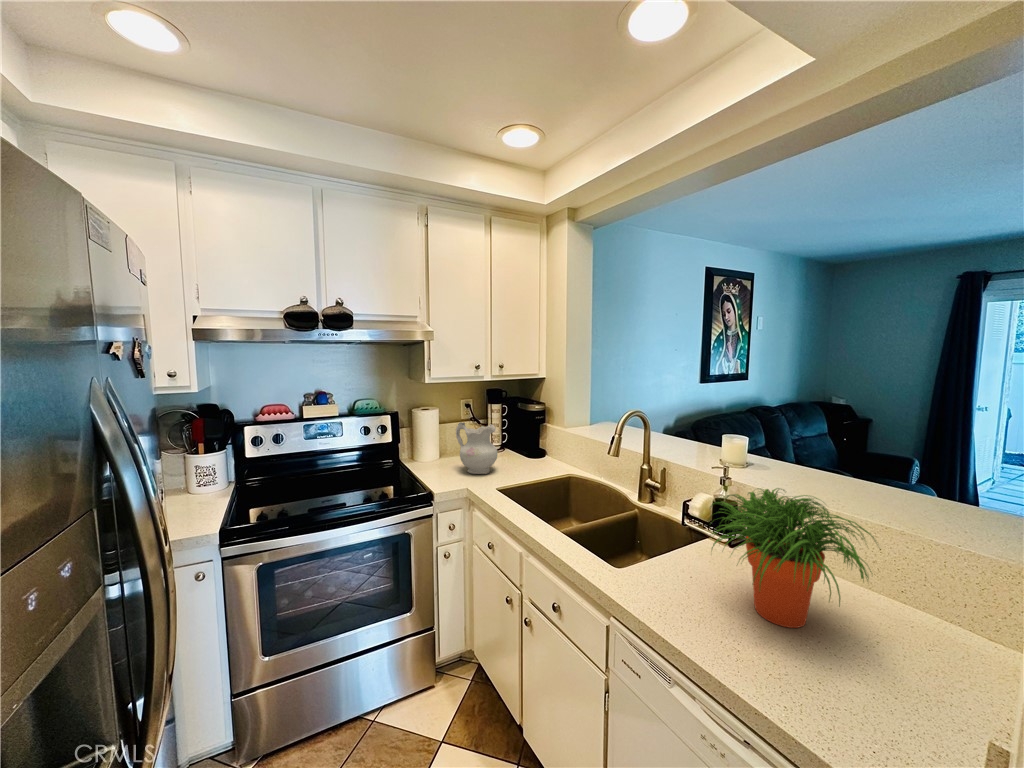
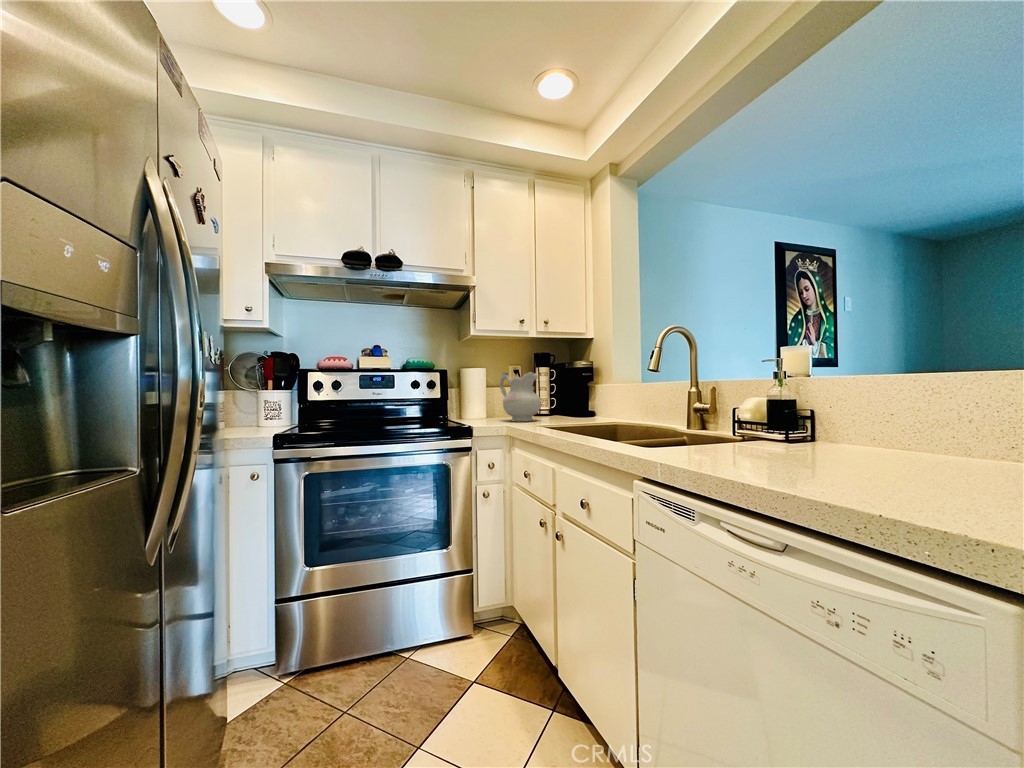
potted plant: present [710,488,876,628] -> none [740,318,958,471]

